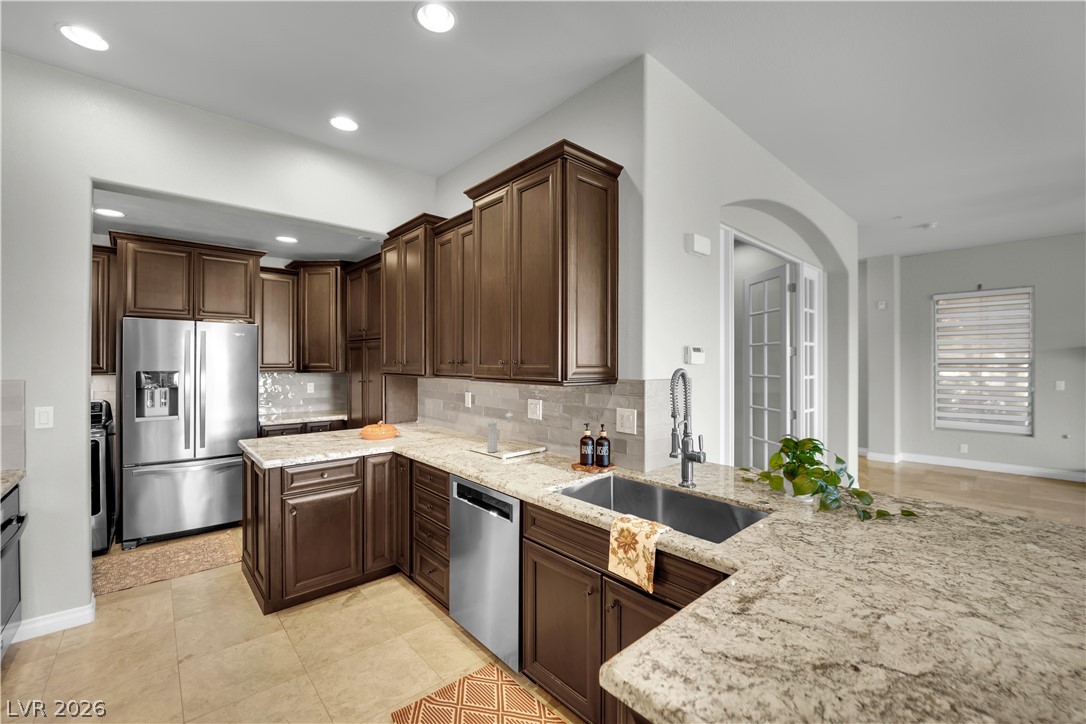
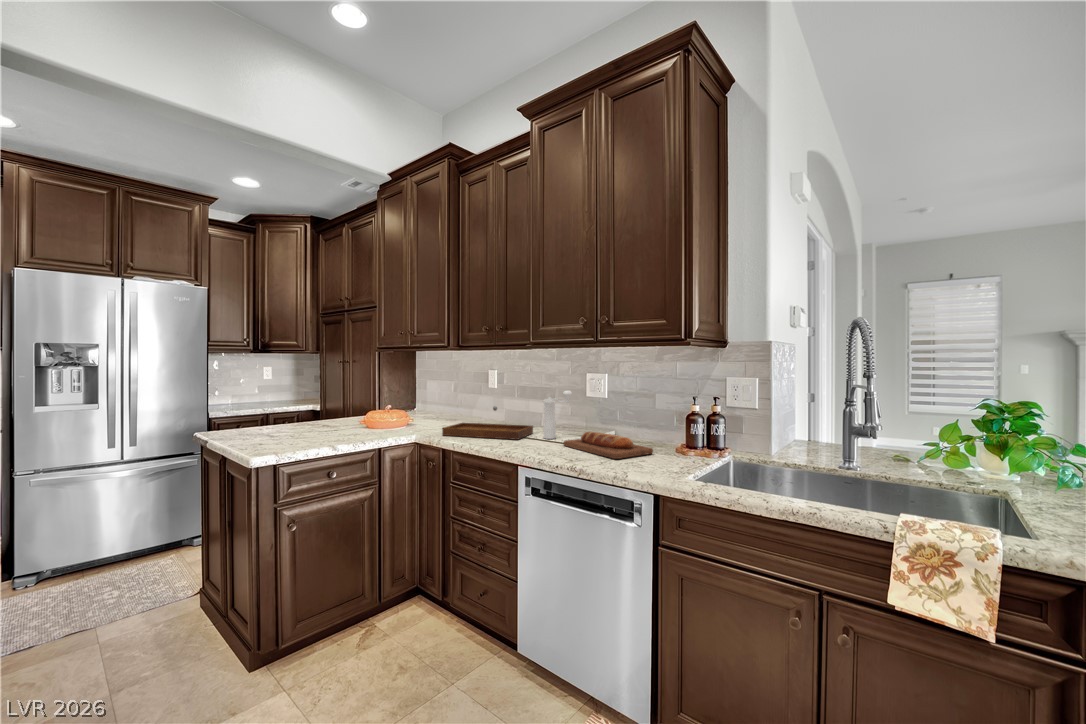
tray: none [413,425,485,452] -> present [442,406,533,440]
bread loaf: none [494,448,553,471] -> present [564,432,653,459]

